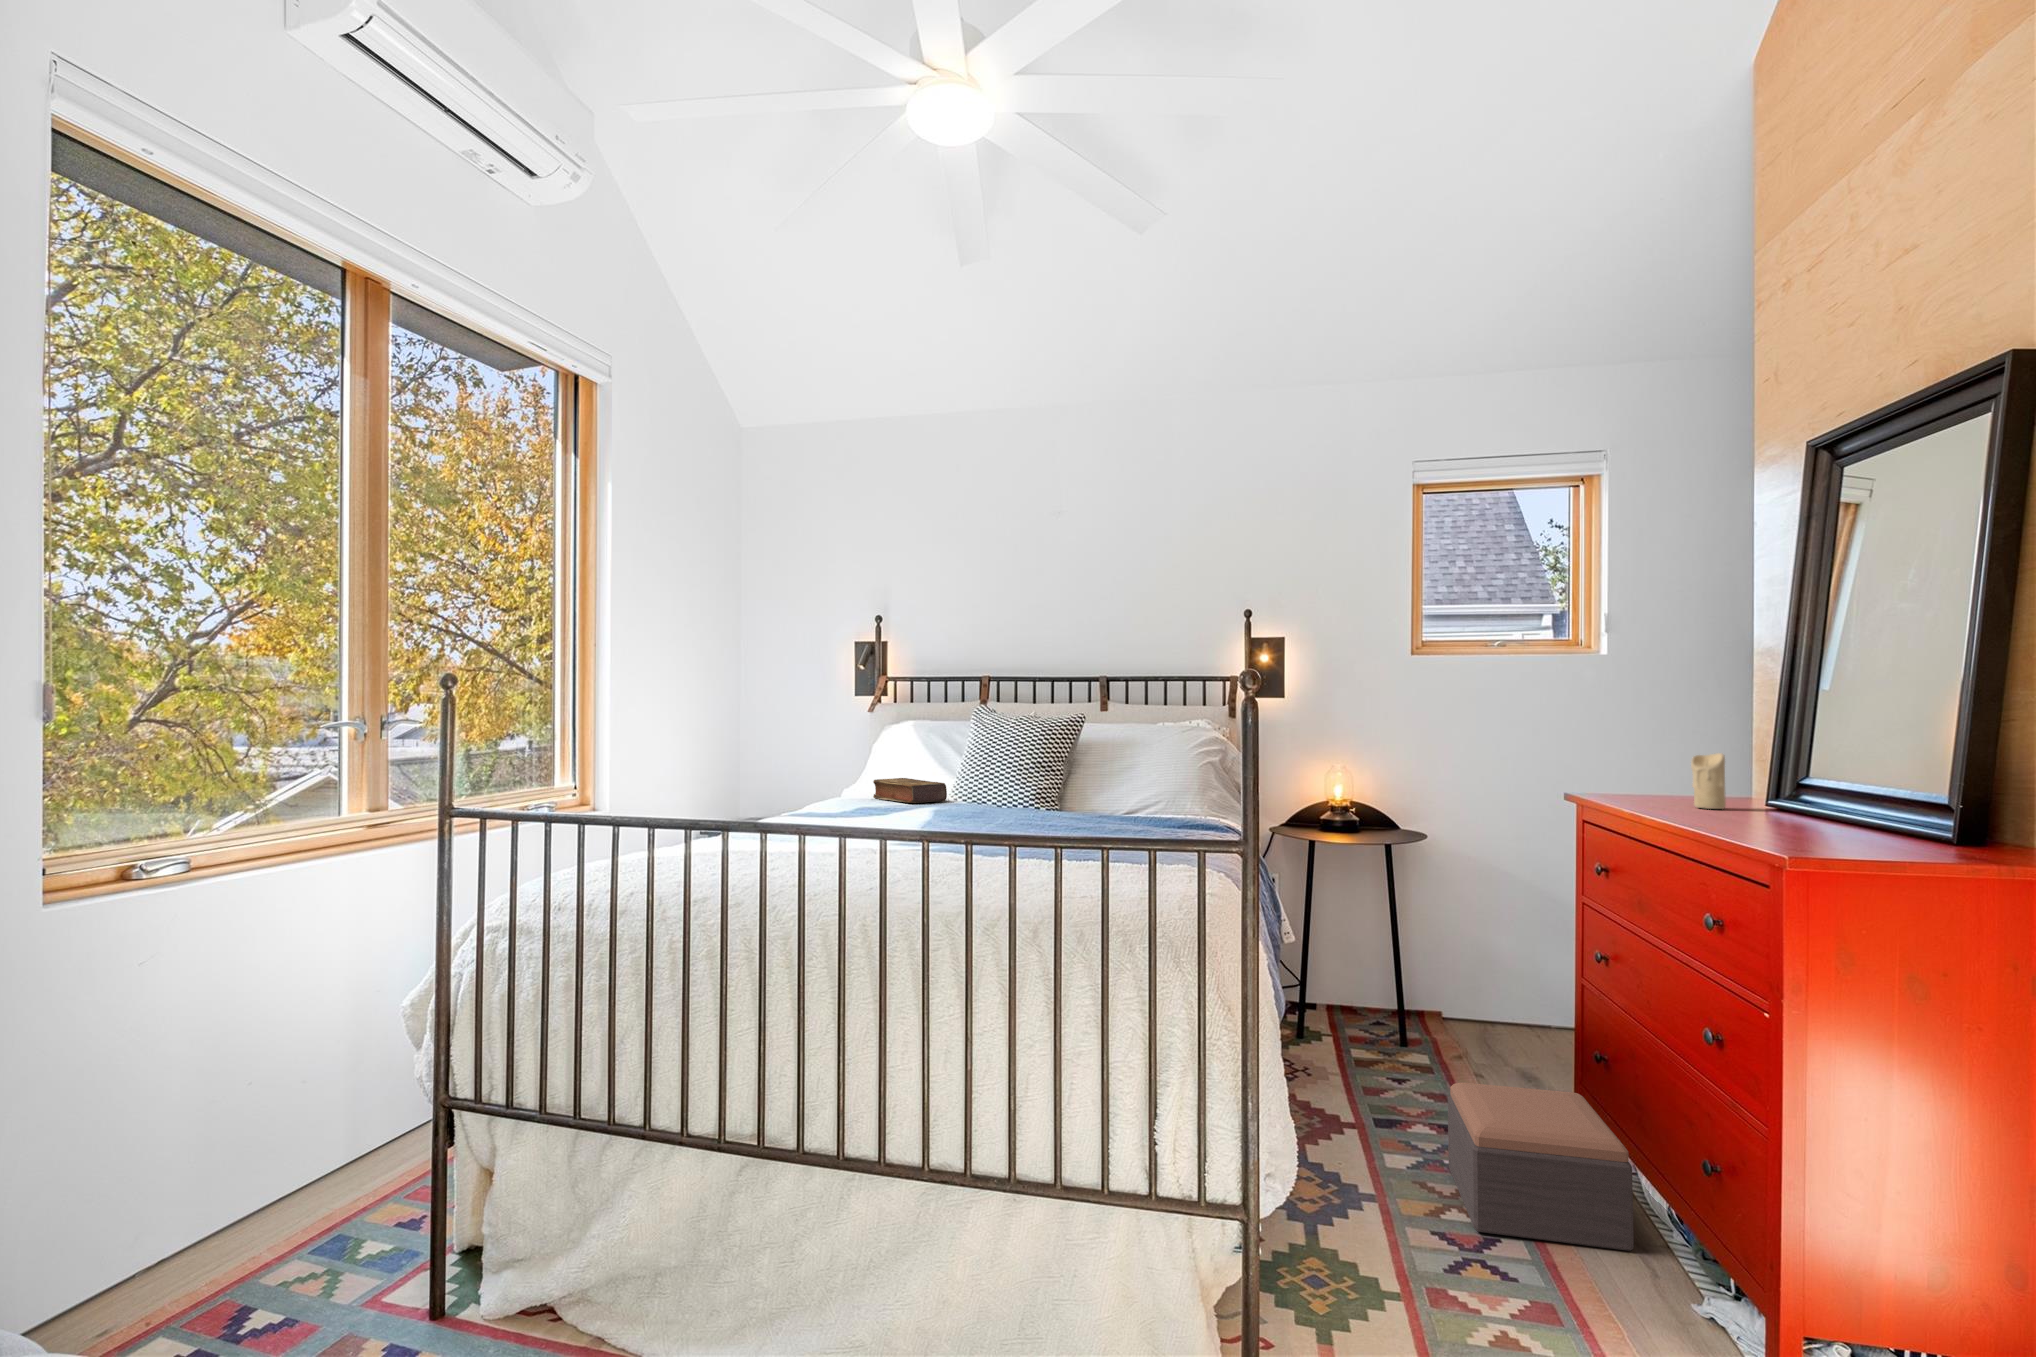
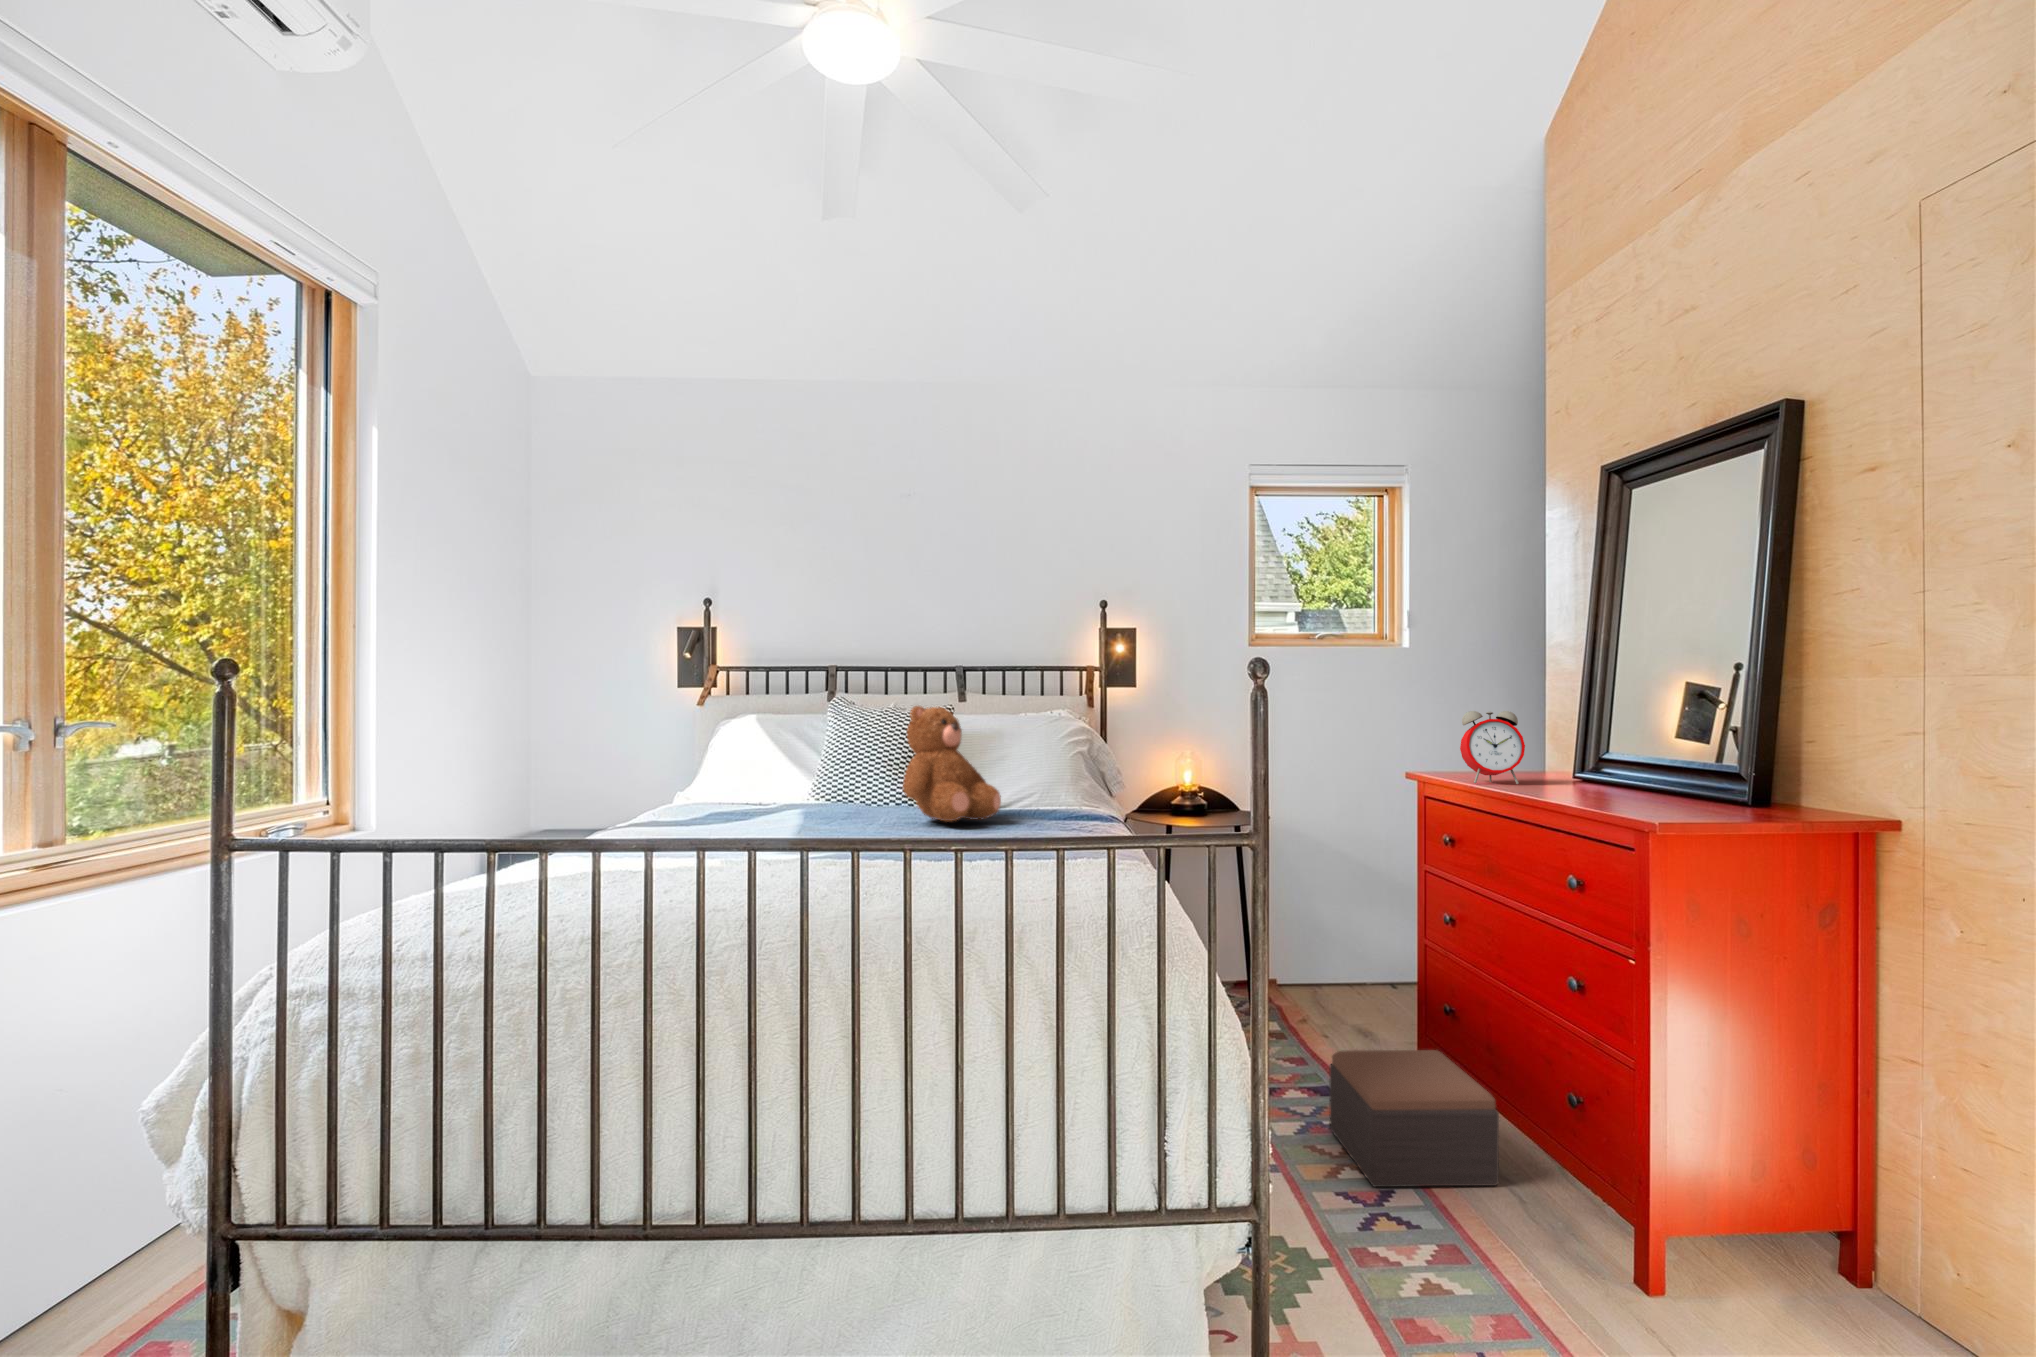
teddy bear: none [1007,706,1106,820] -> present [903,706,1001,822]
alarm clock: none [1617,716,1694,799] -> present [1460,711,1525,784]
candle: present [1691,753,1726,809] -> none [1535,746,1562,795]
book: present [873,778,947,803] -> none [730,779,814,807]

